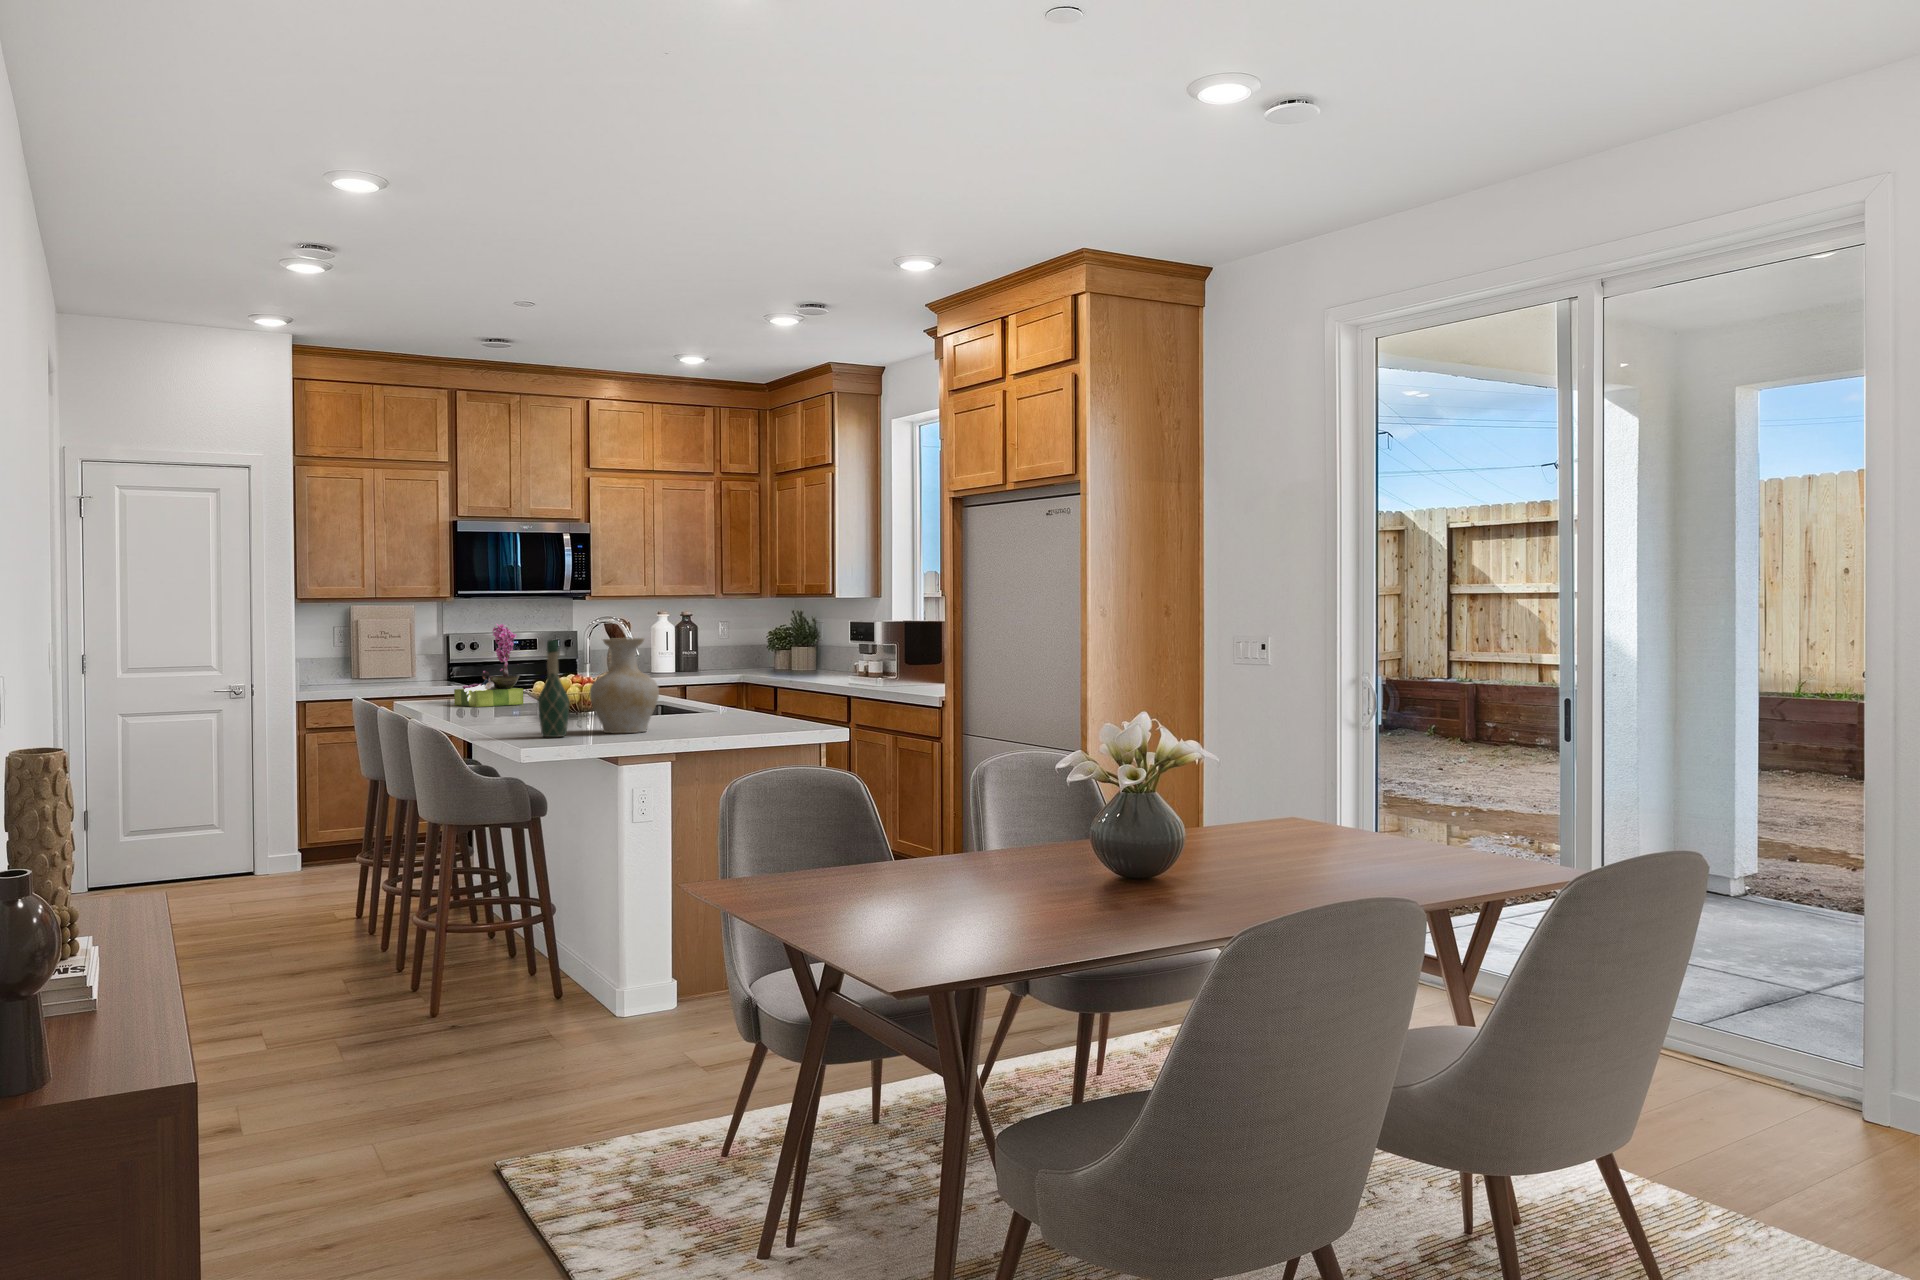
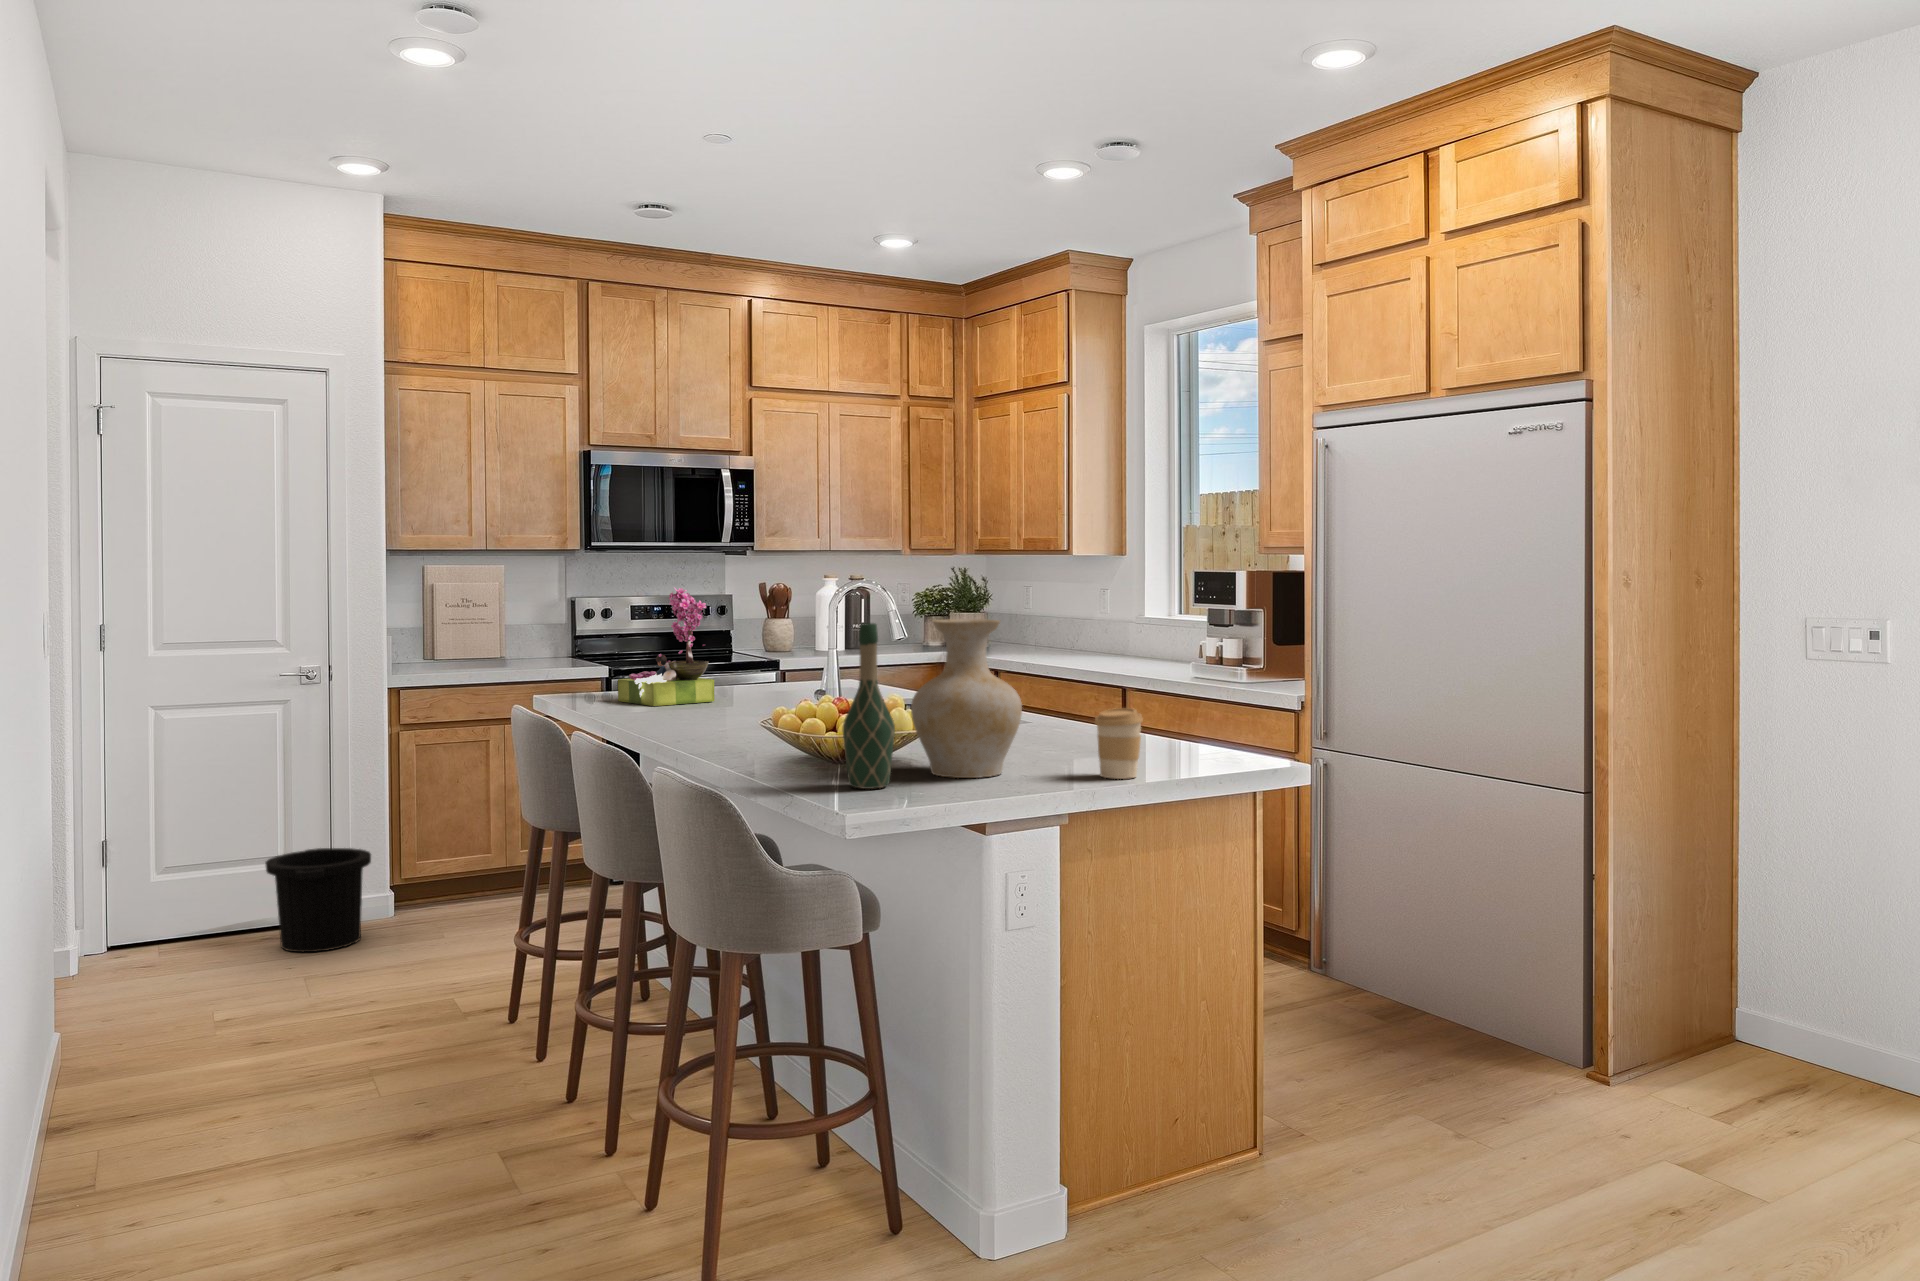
coffee cup: none [699,691,729,733] -> present [1095,708,1143,779]
trash can: none [201,821,280,895] -> present [265,848,371,952]

